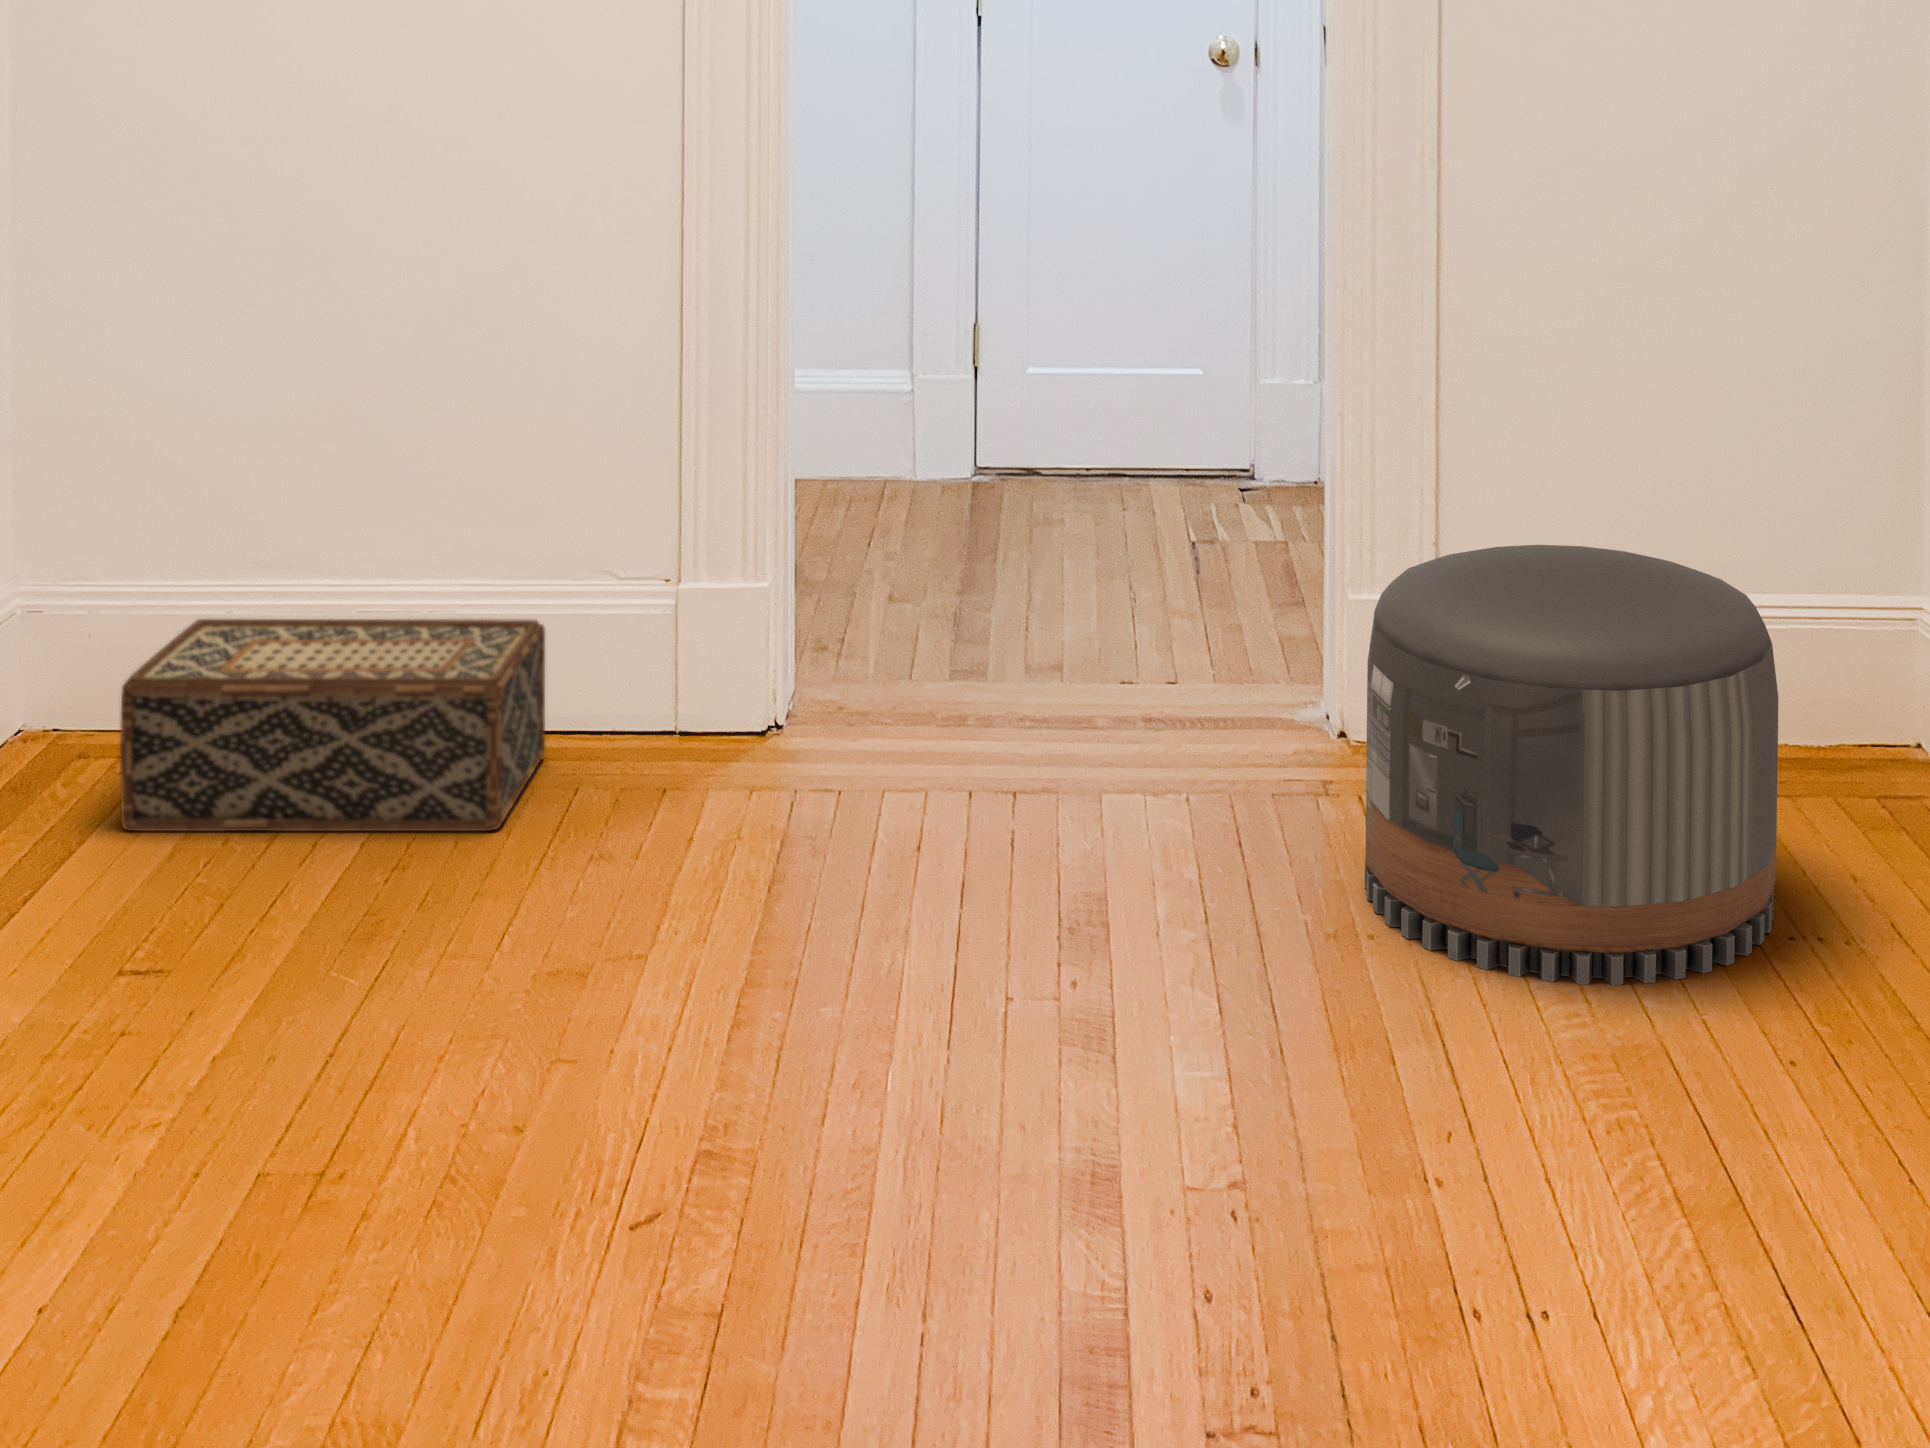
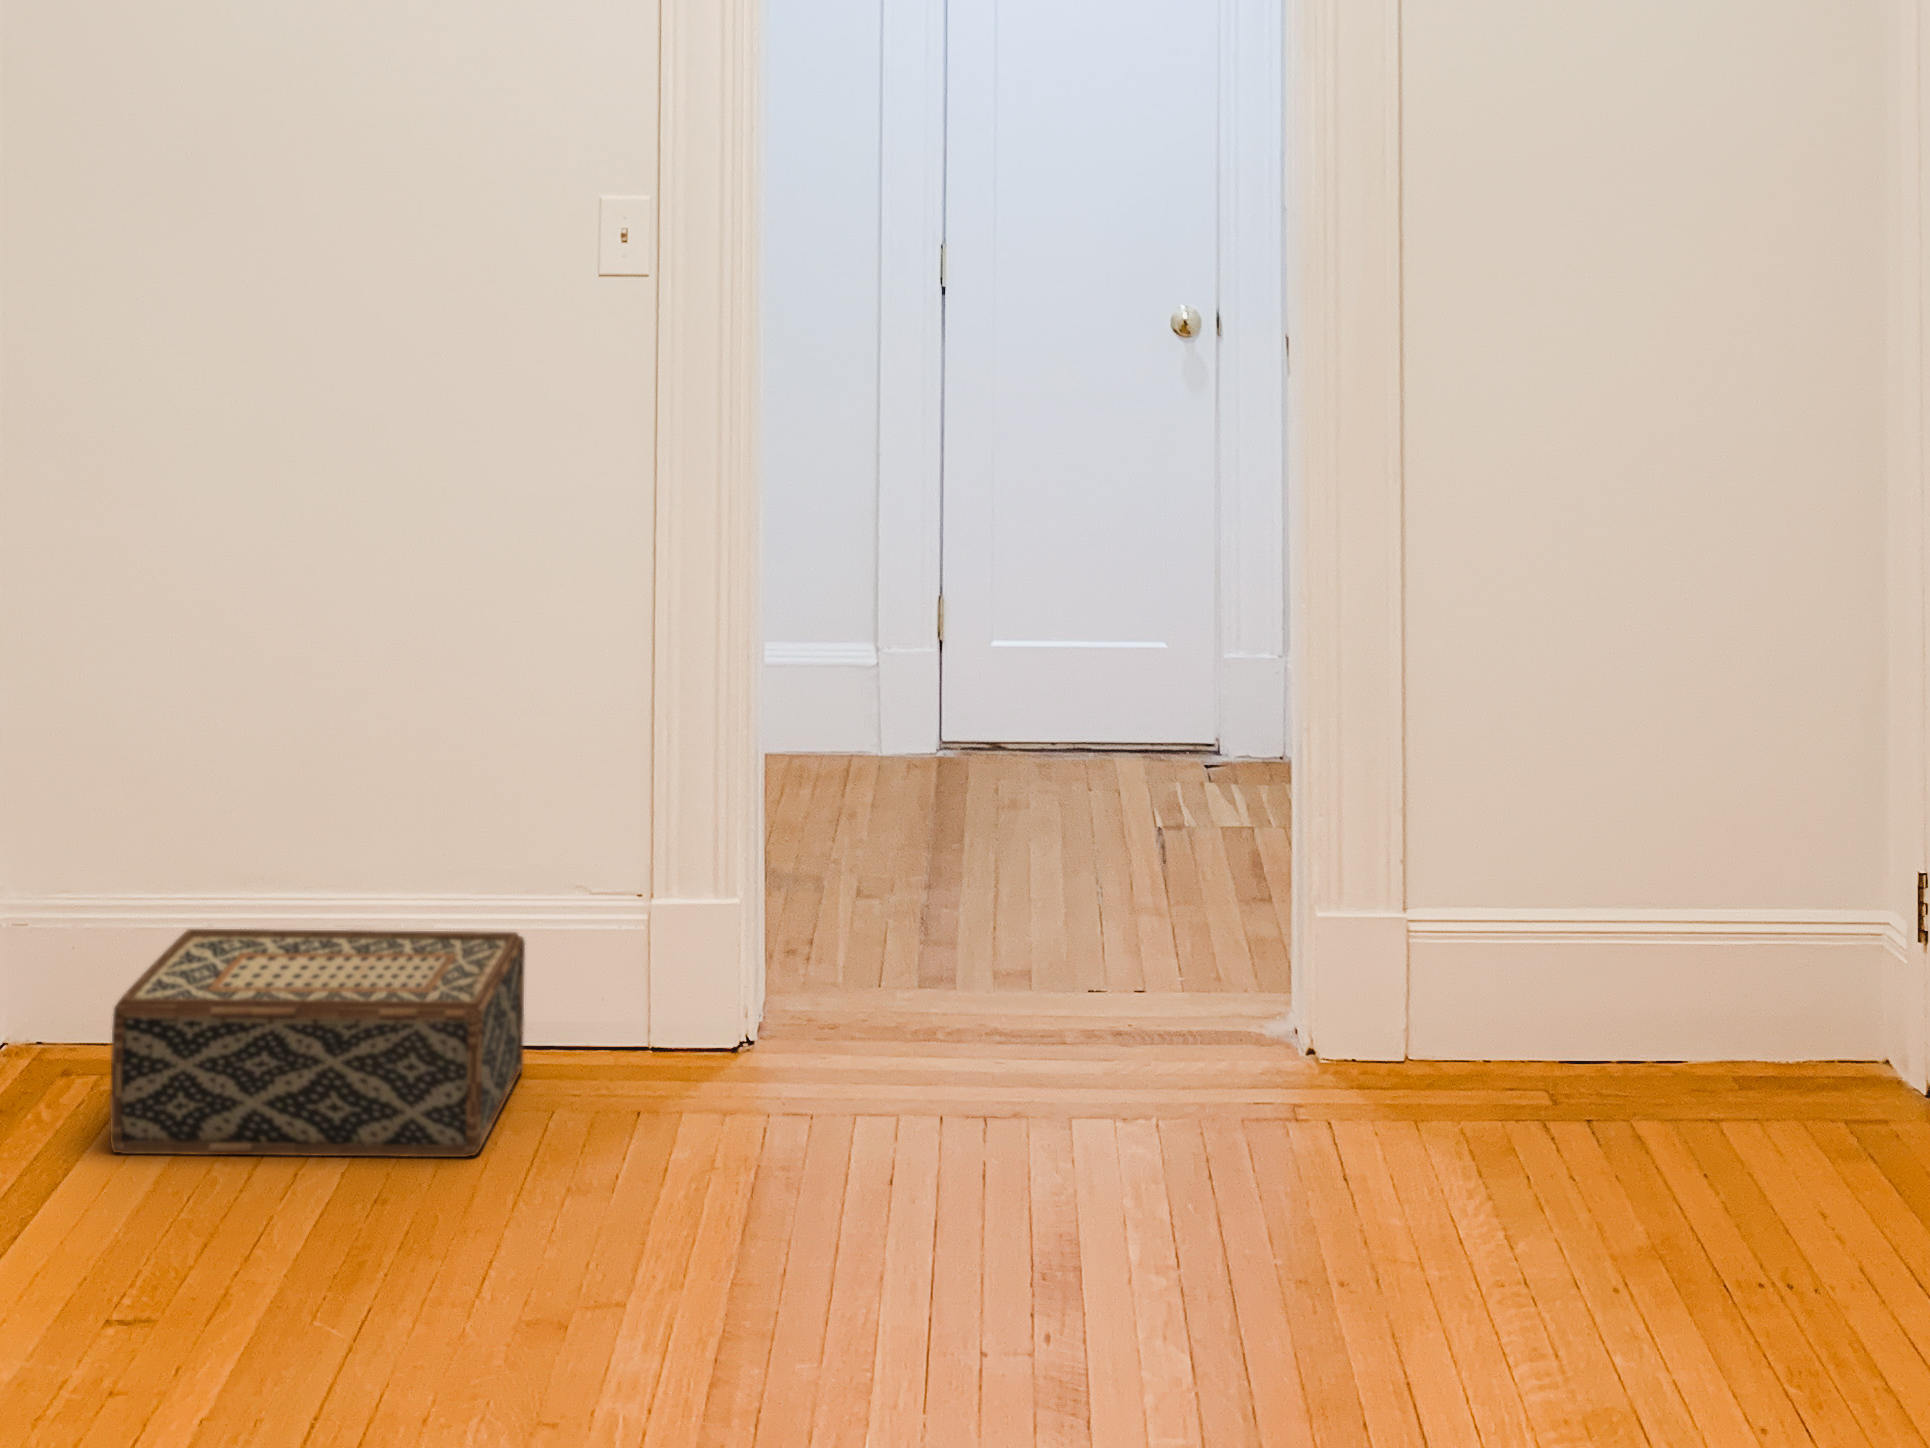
pouf: present [1365,545,1778,985] -> none [1335,876,1747,1351]

